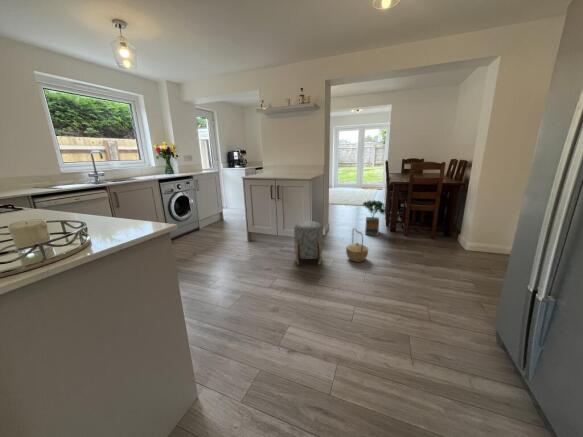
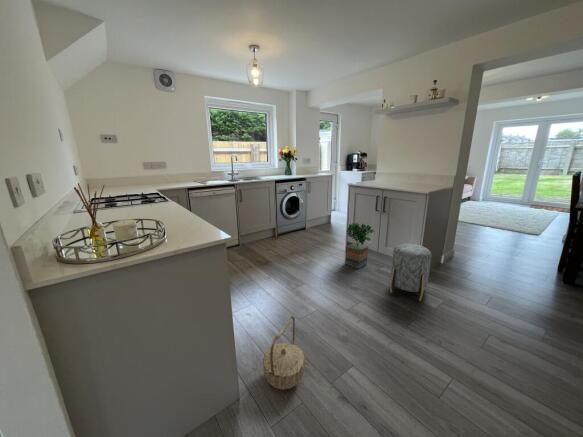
potted tree: present [363,200,386,235] -> present [345,223,374,269]
basket: present [346,229,368,262] -> present [263,316,305,390]

